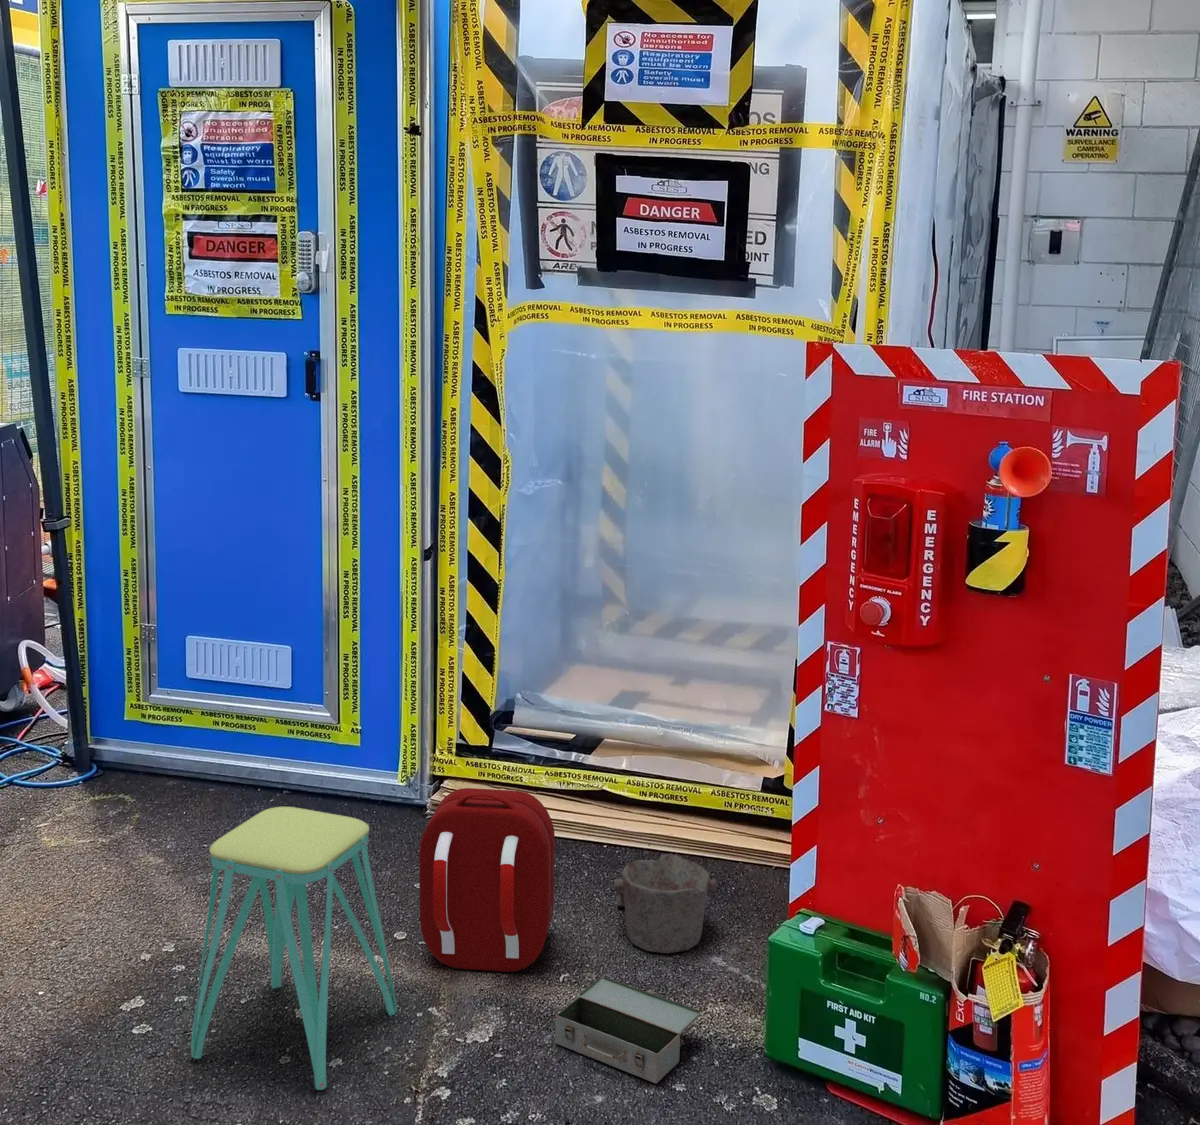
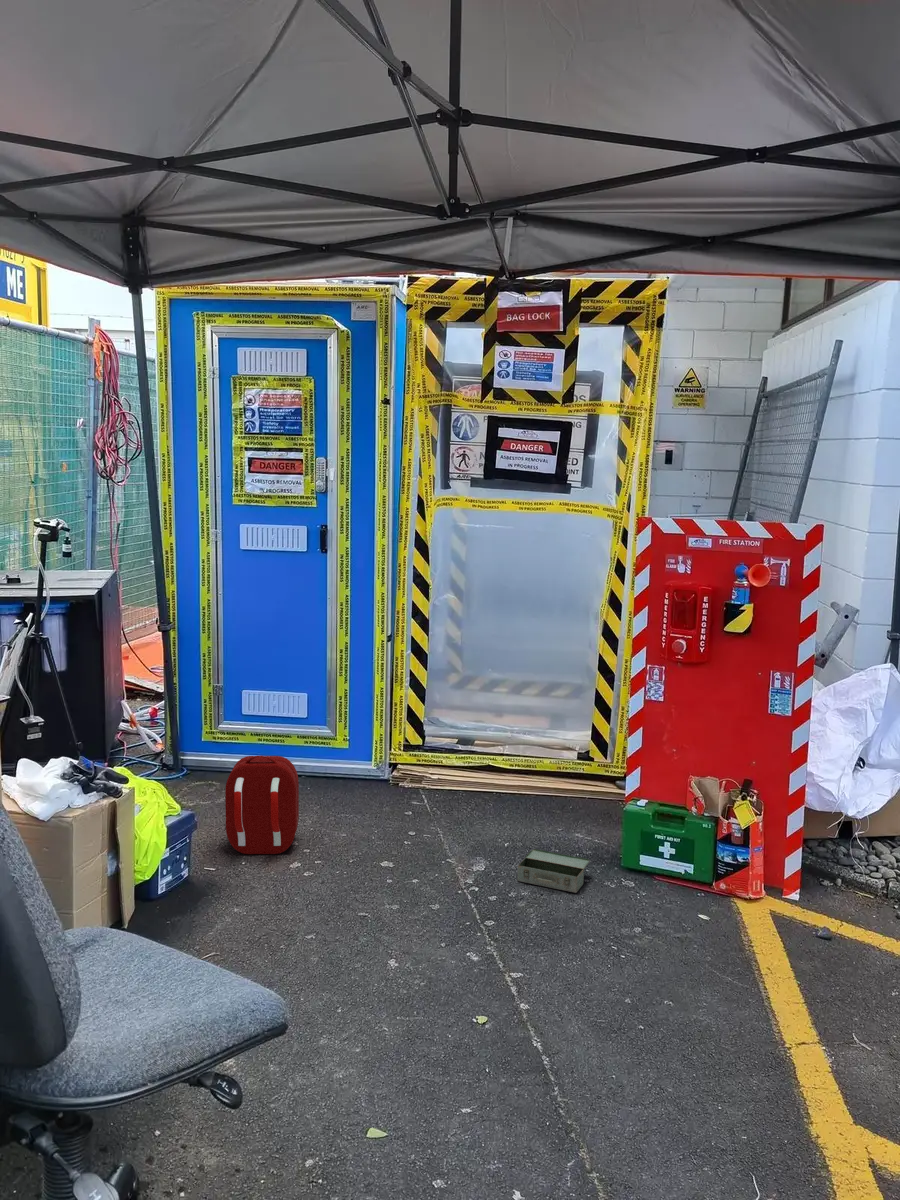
backpack: present [419,788,555,972] -> present [224,756,299,854]
stool: present [191,807,397,1090] -> none [332,765,428,906]
bucket: present [614,854,717,953] -> none [520,791,579,841]

